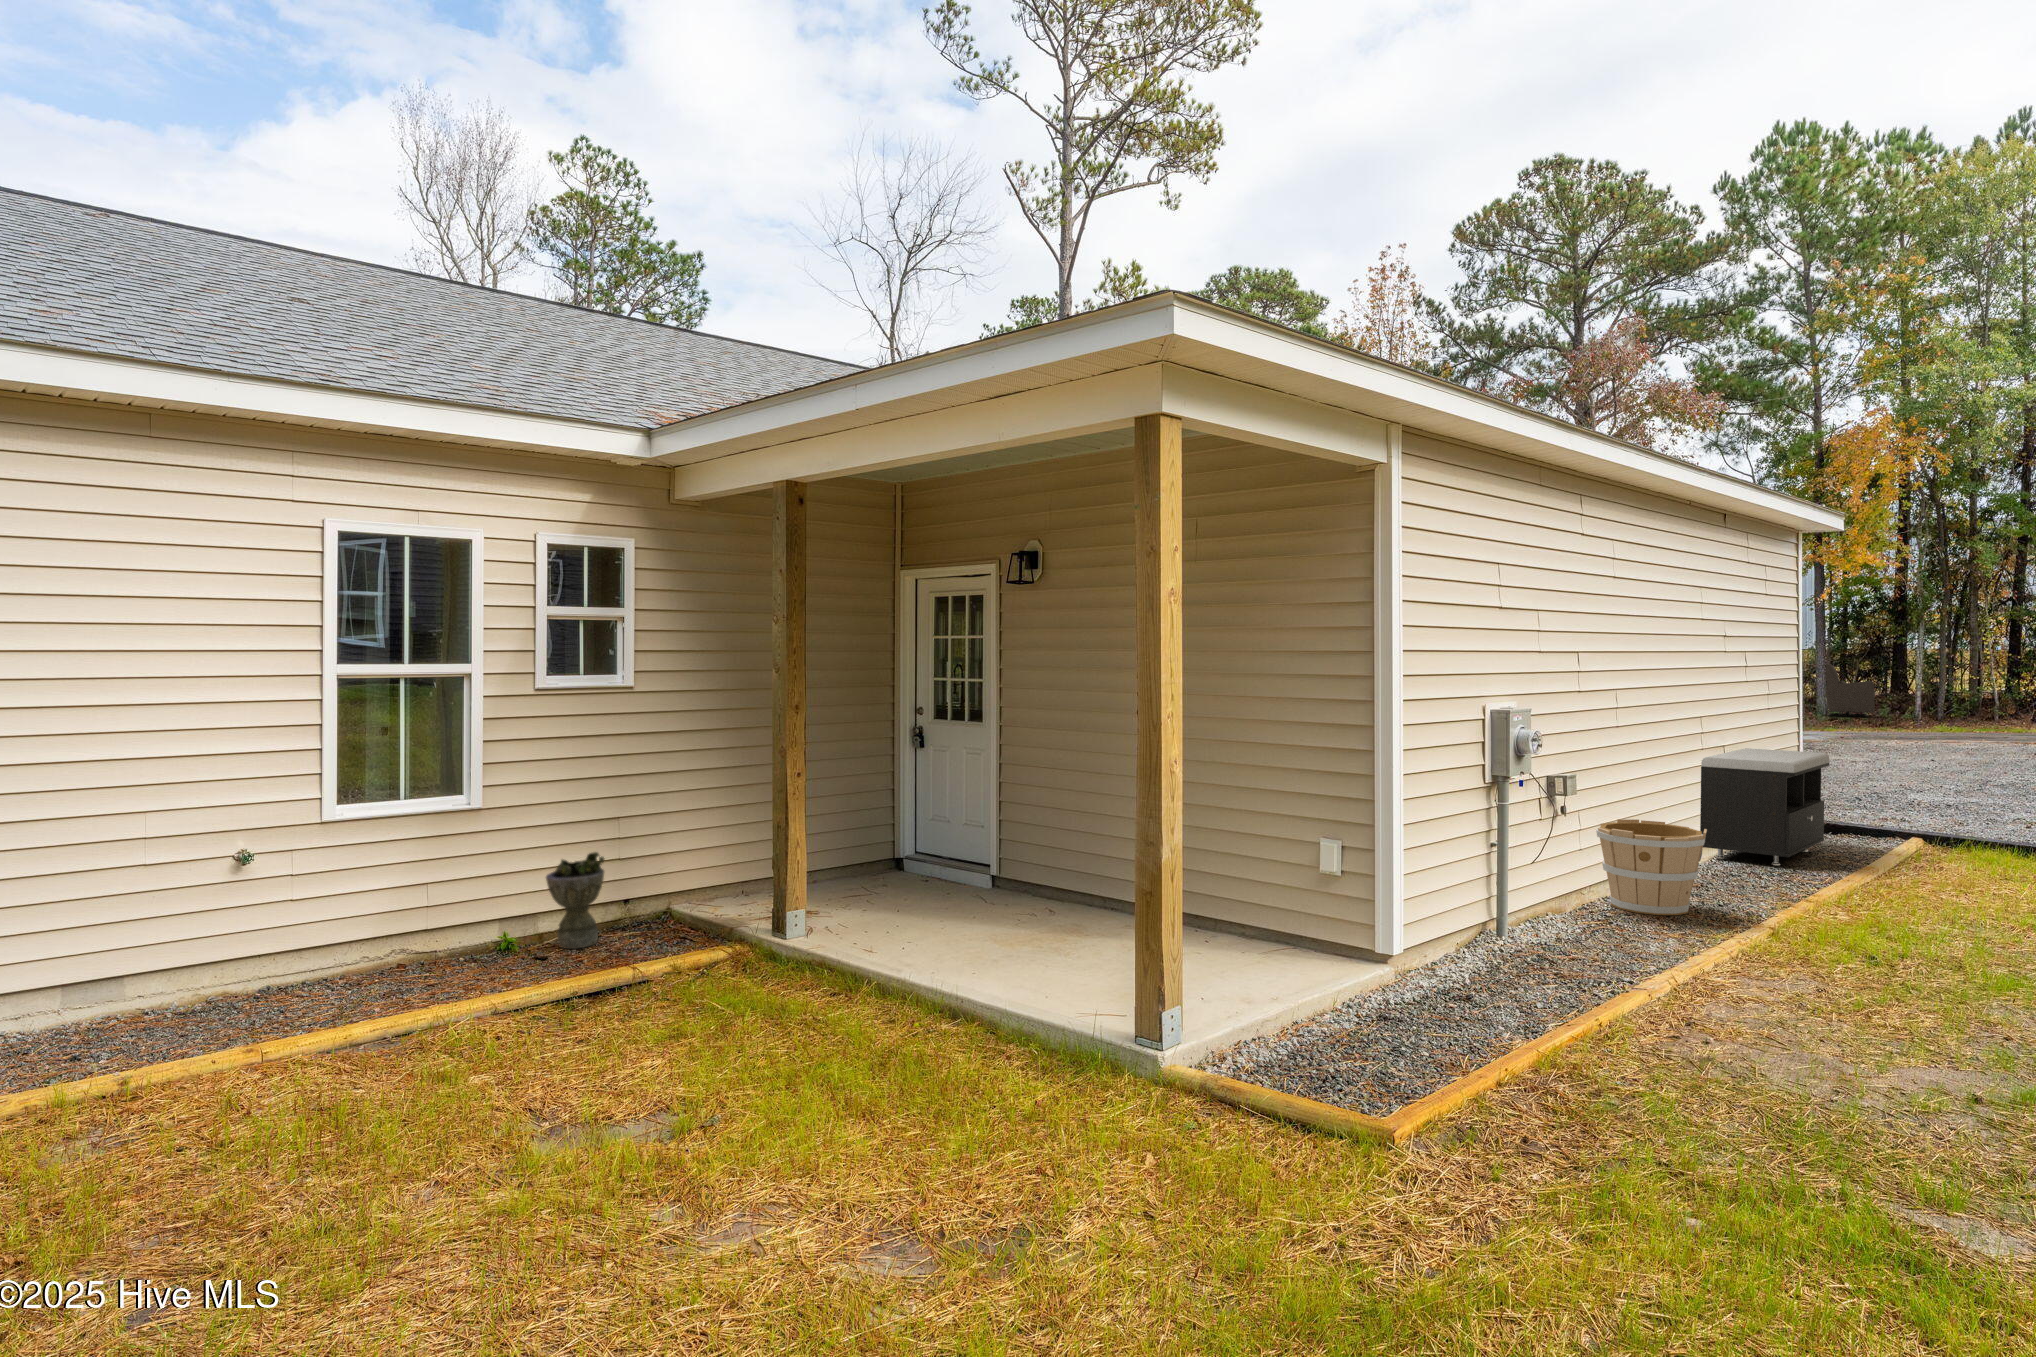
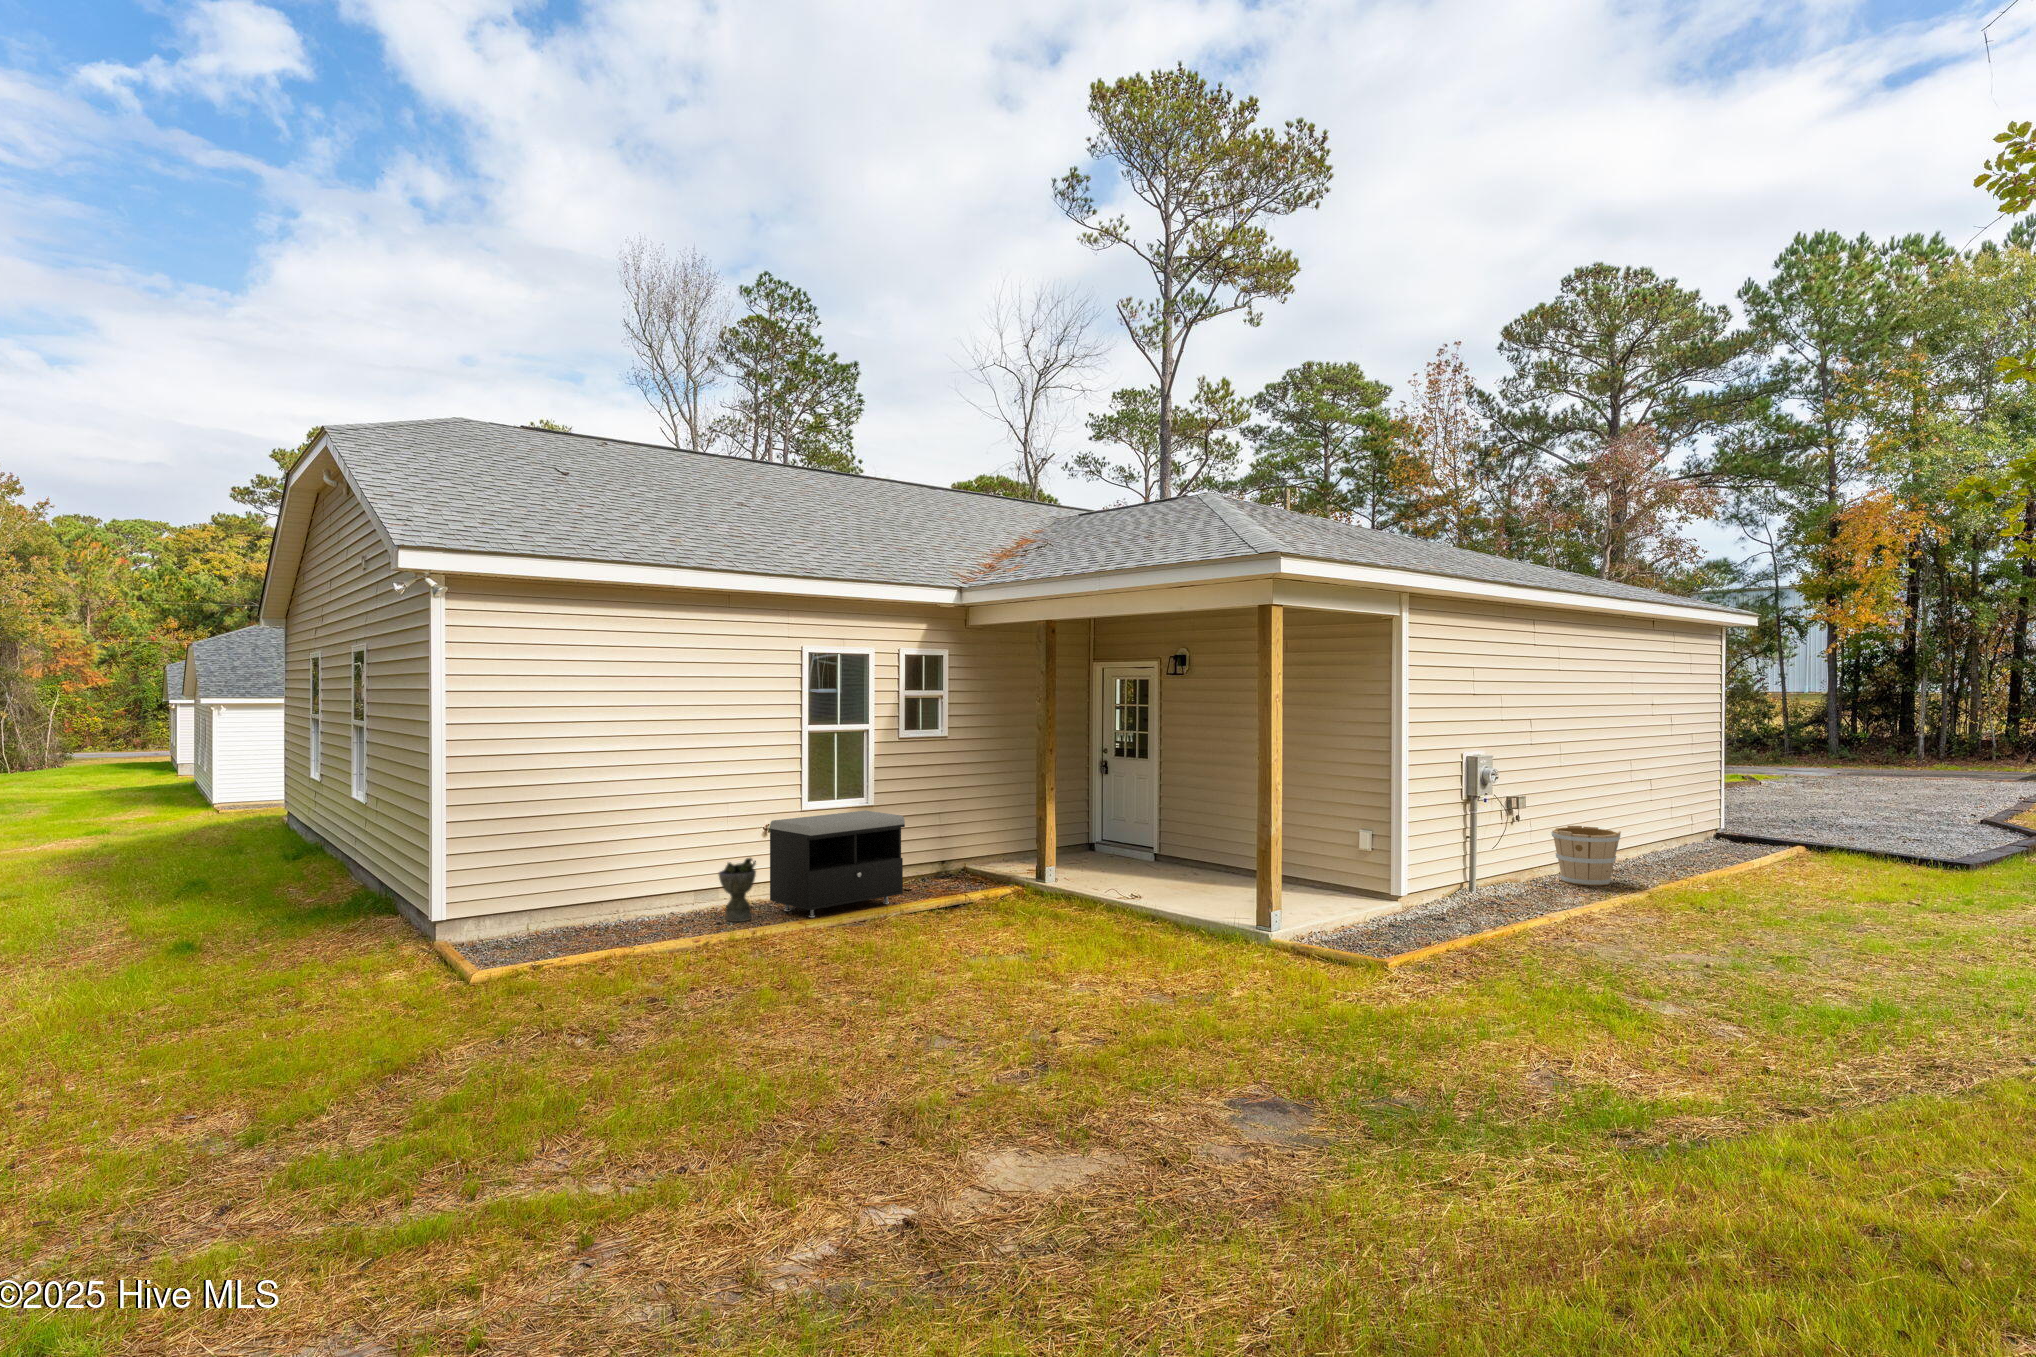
chair: present [1826,663,1875,717] -> none [1836,710,1889,758]
storage bench: present [1700,748,1829,866] -> present [770,811,905,918]
planter: present [546,852,604,949] -> present [719,858,756,922]

